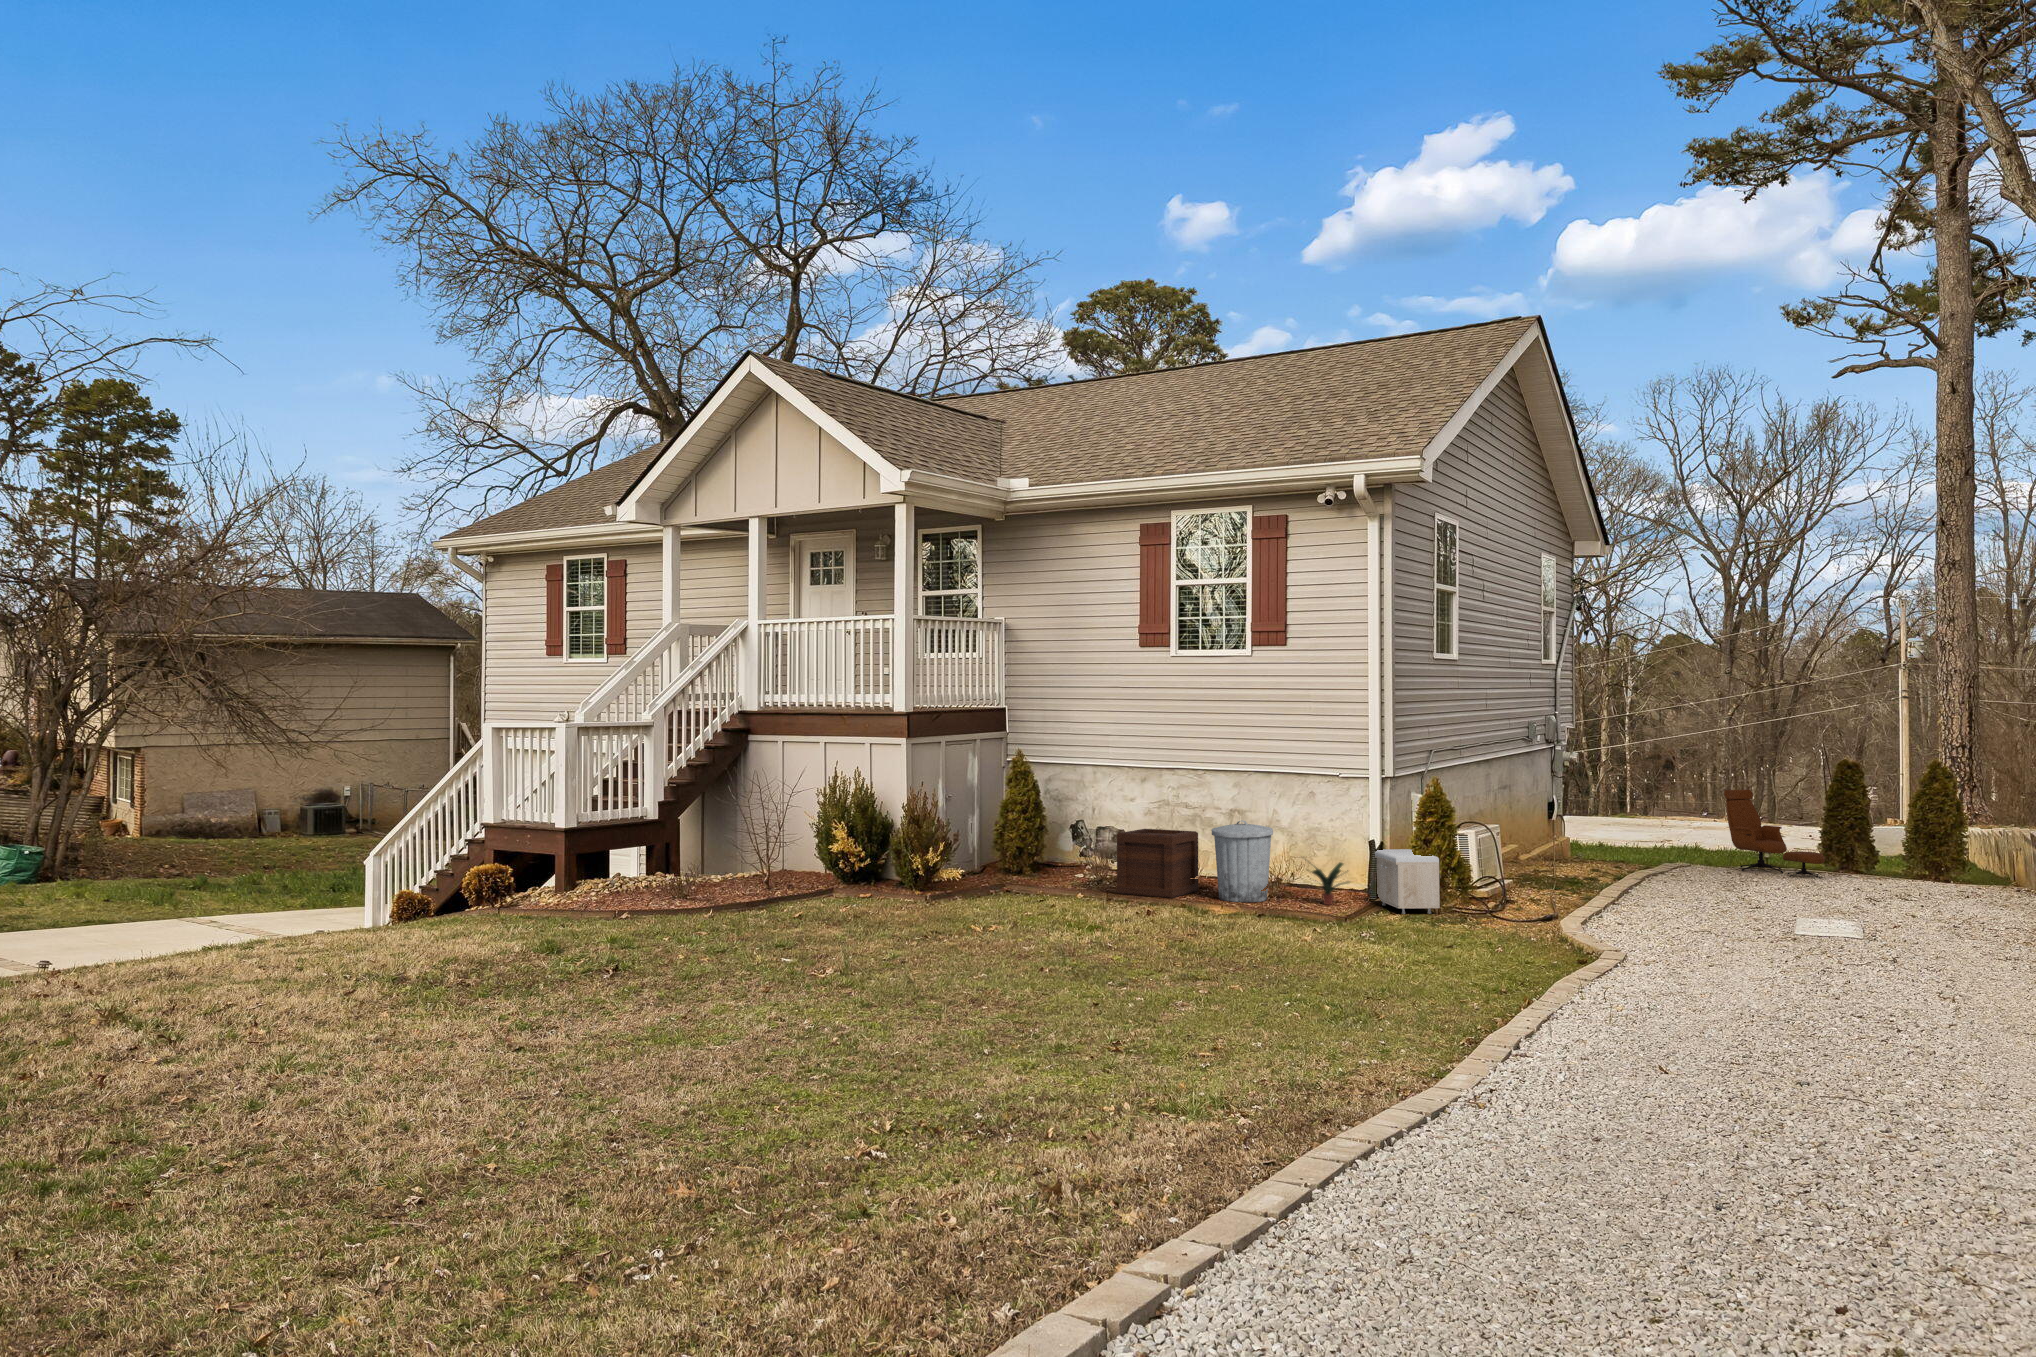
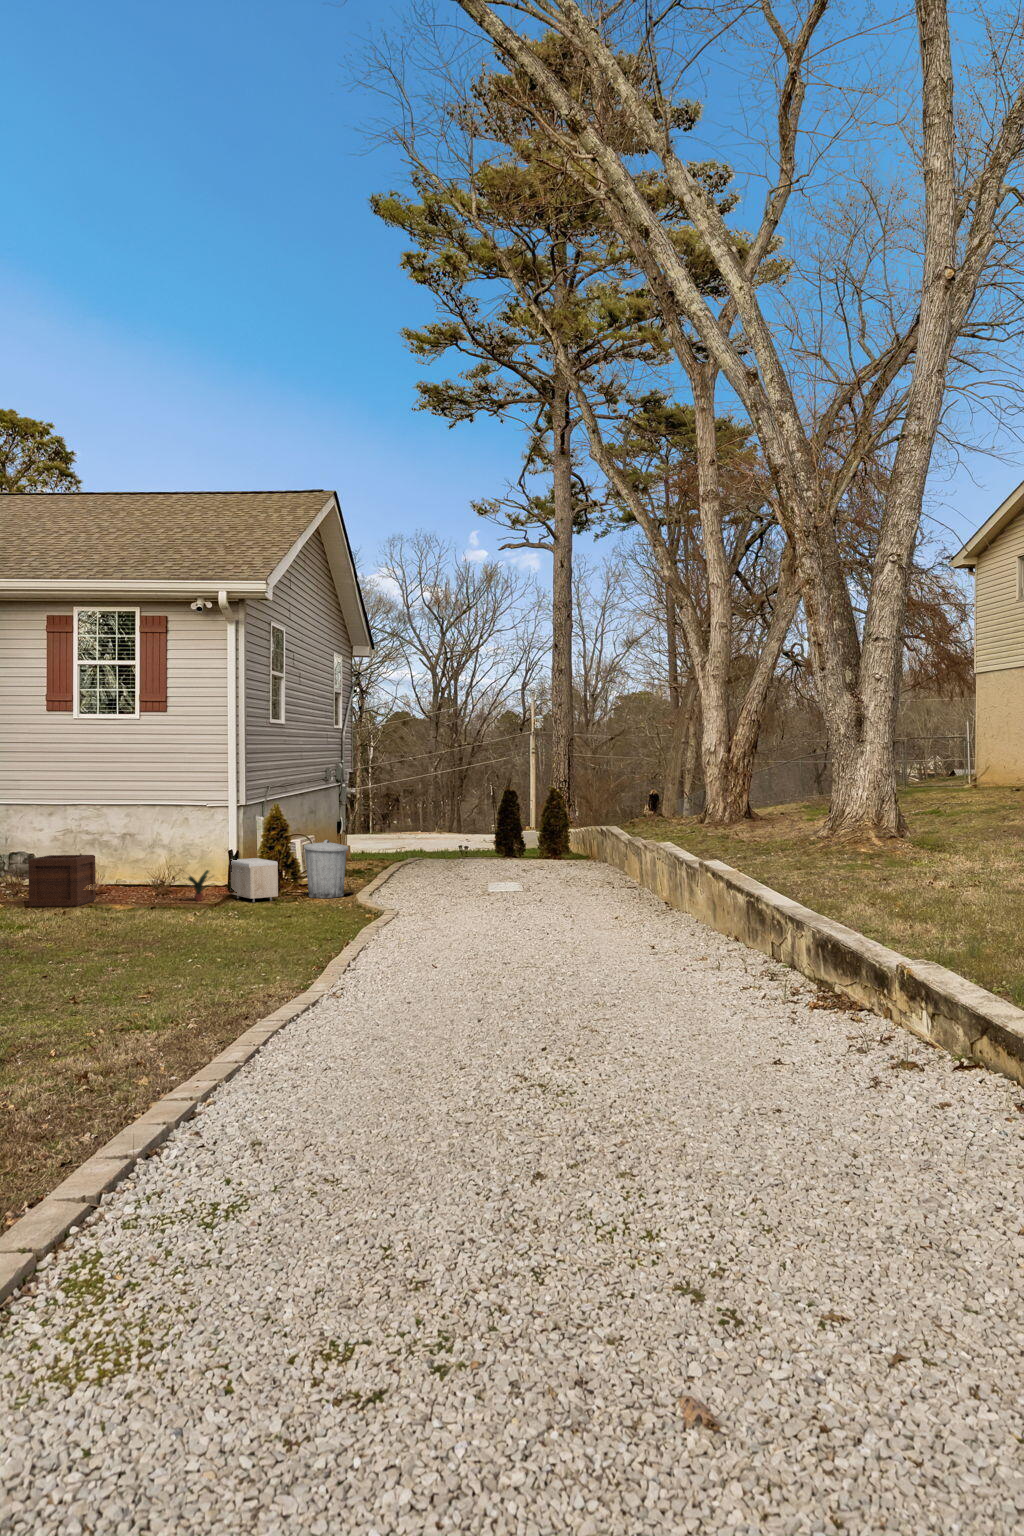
lounge chair: present [1724,790,1825,878] -> none [442,811,497,864]
trash can: present [1212,820,1273,902] -> present [304,840,348,898]

